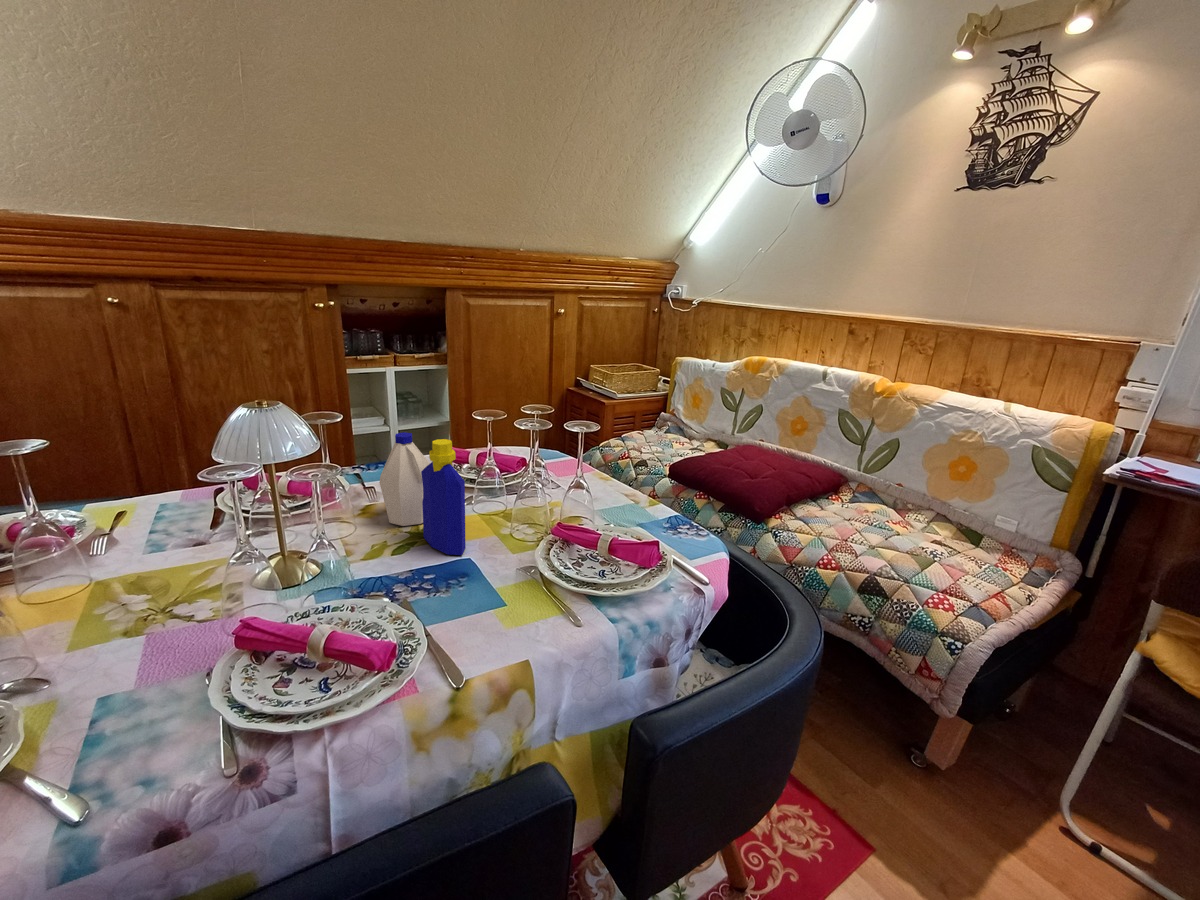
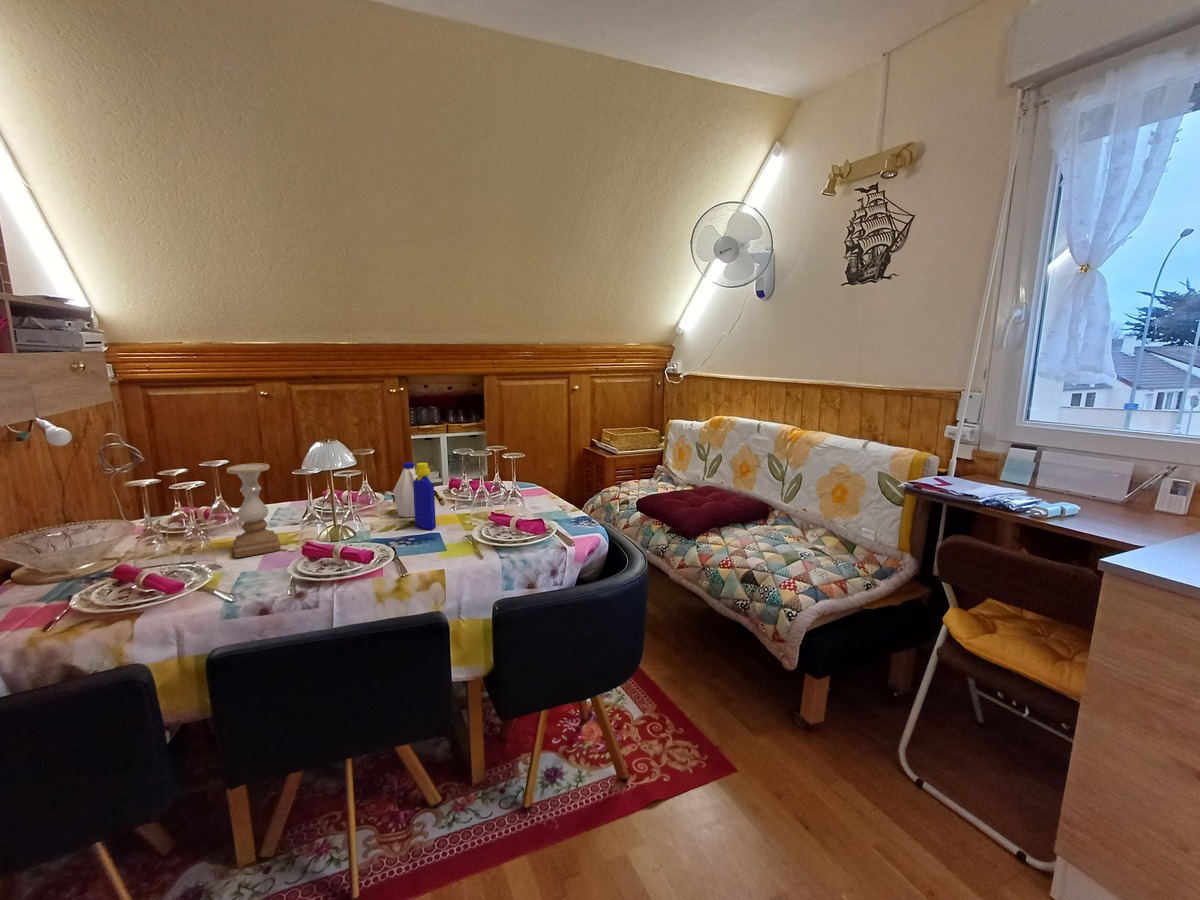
candle holder: none [36,448,178,650] -> present [226,463,281,558]

